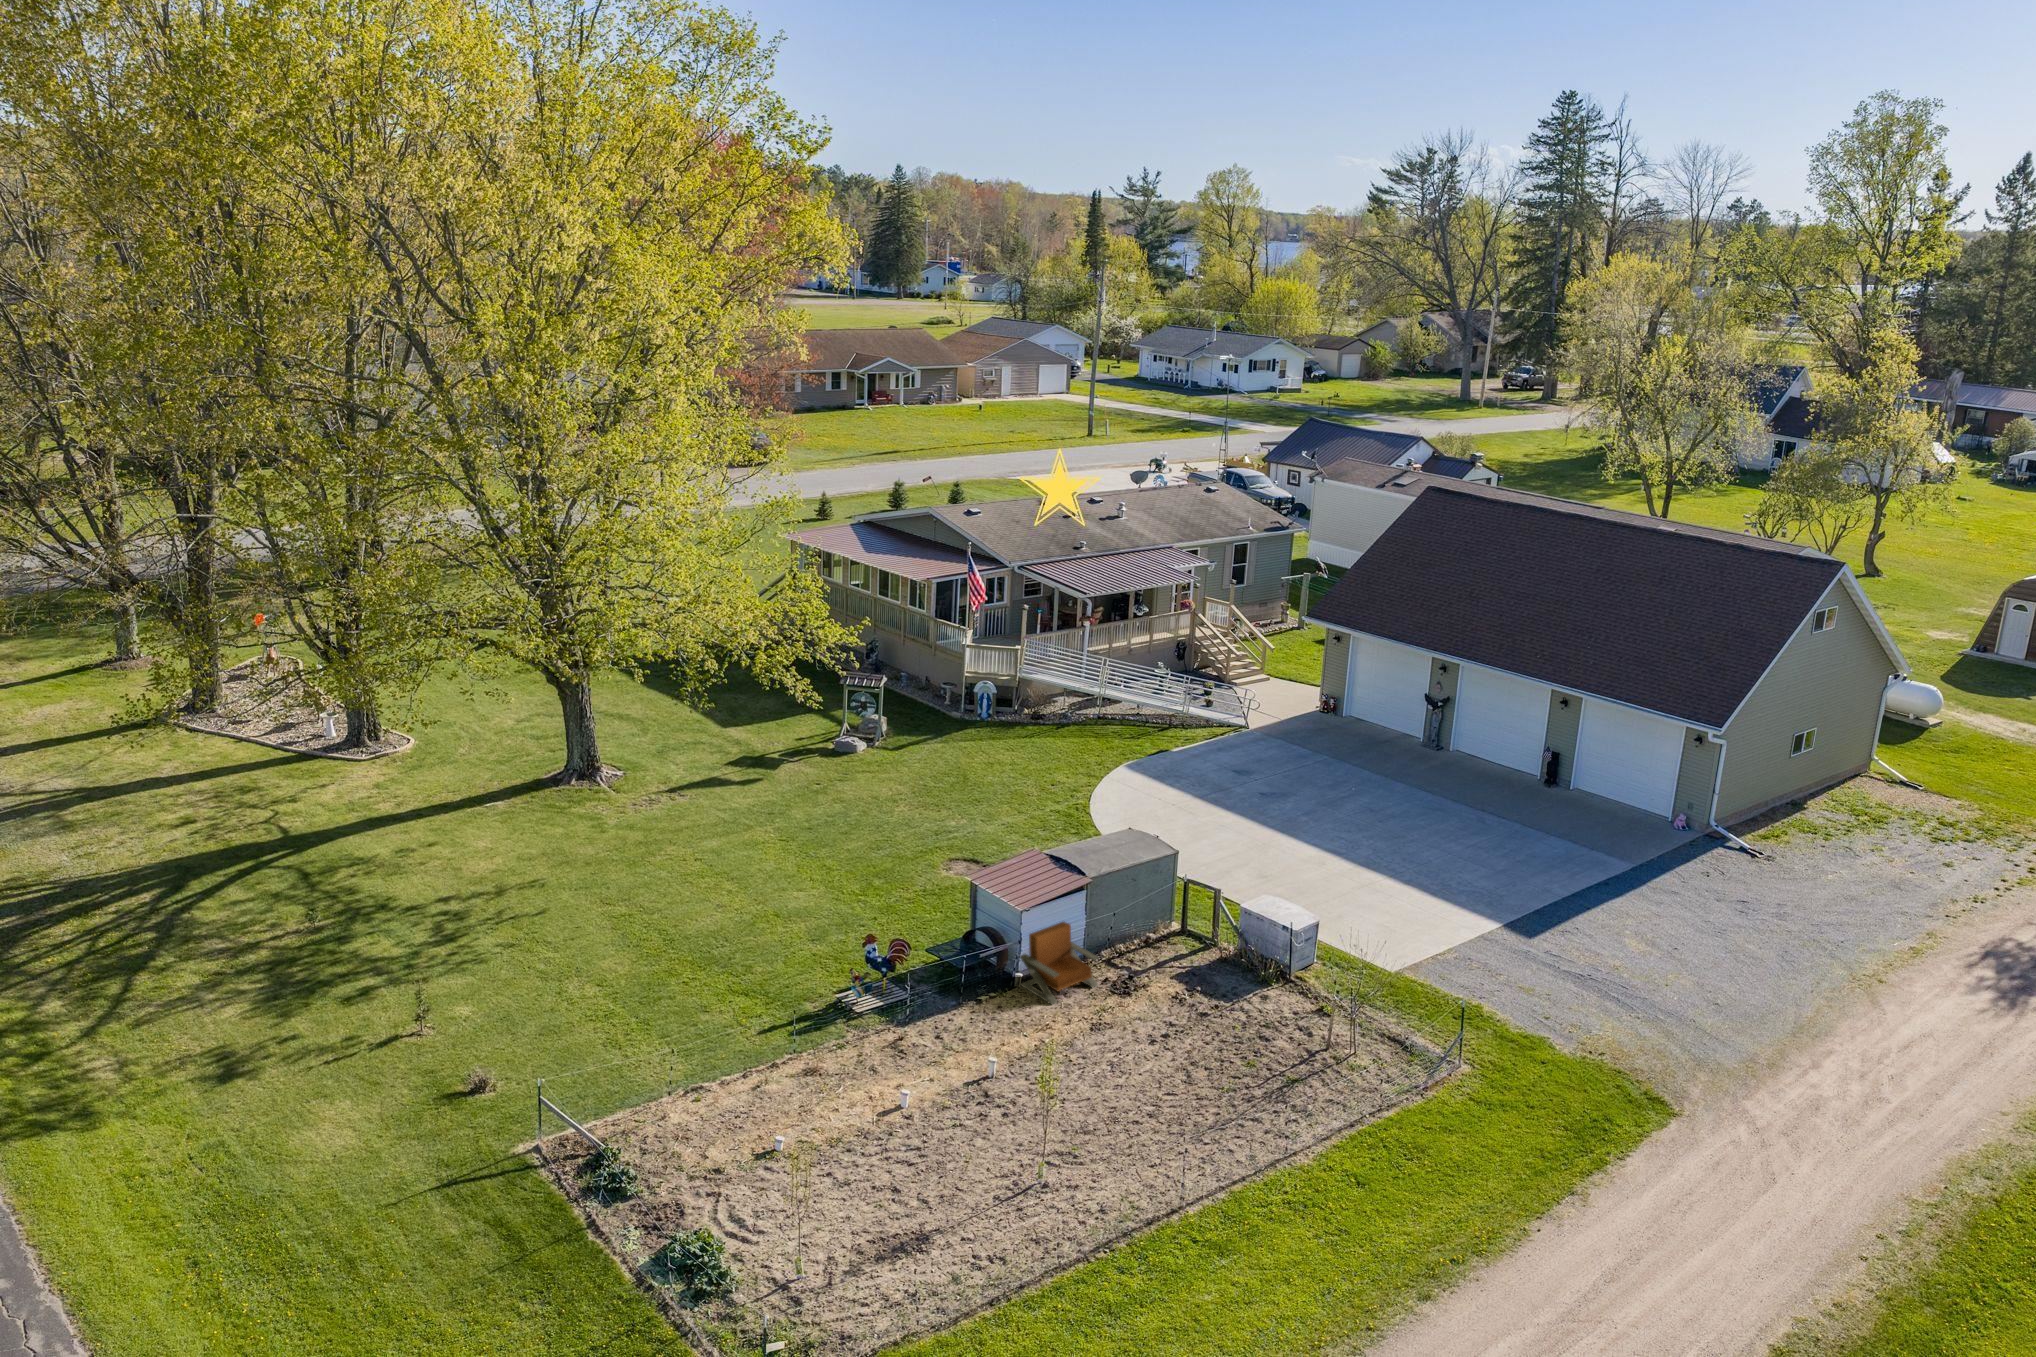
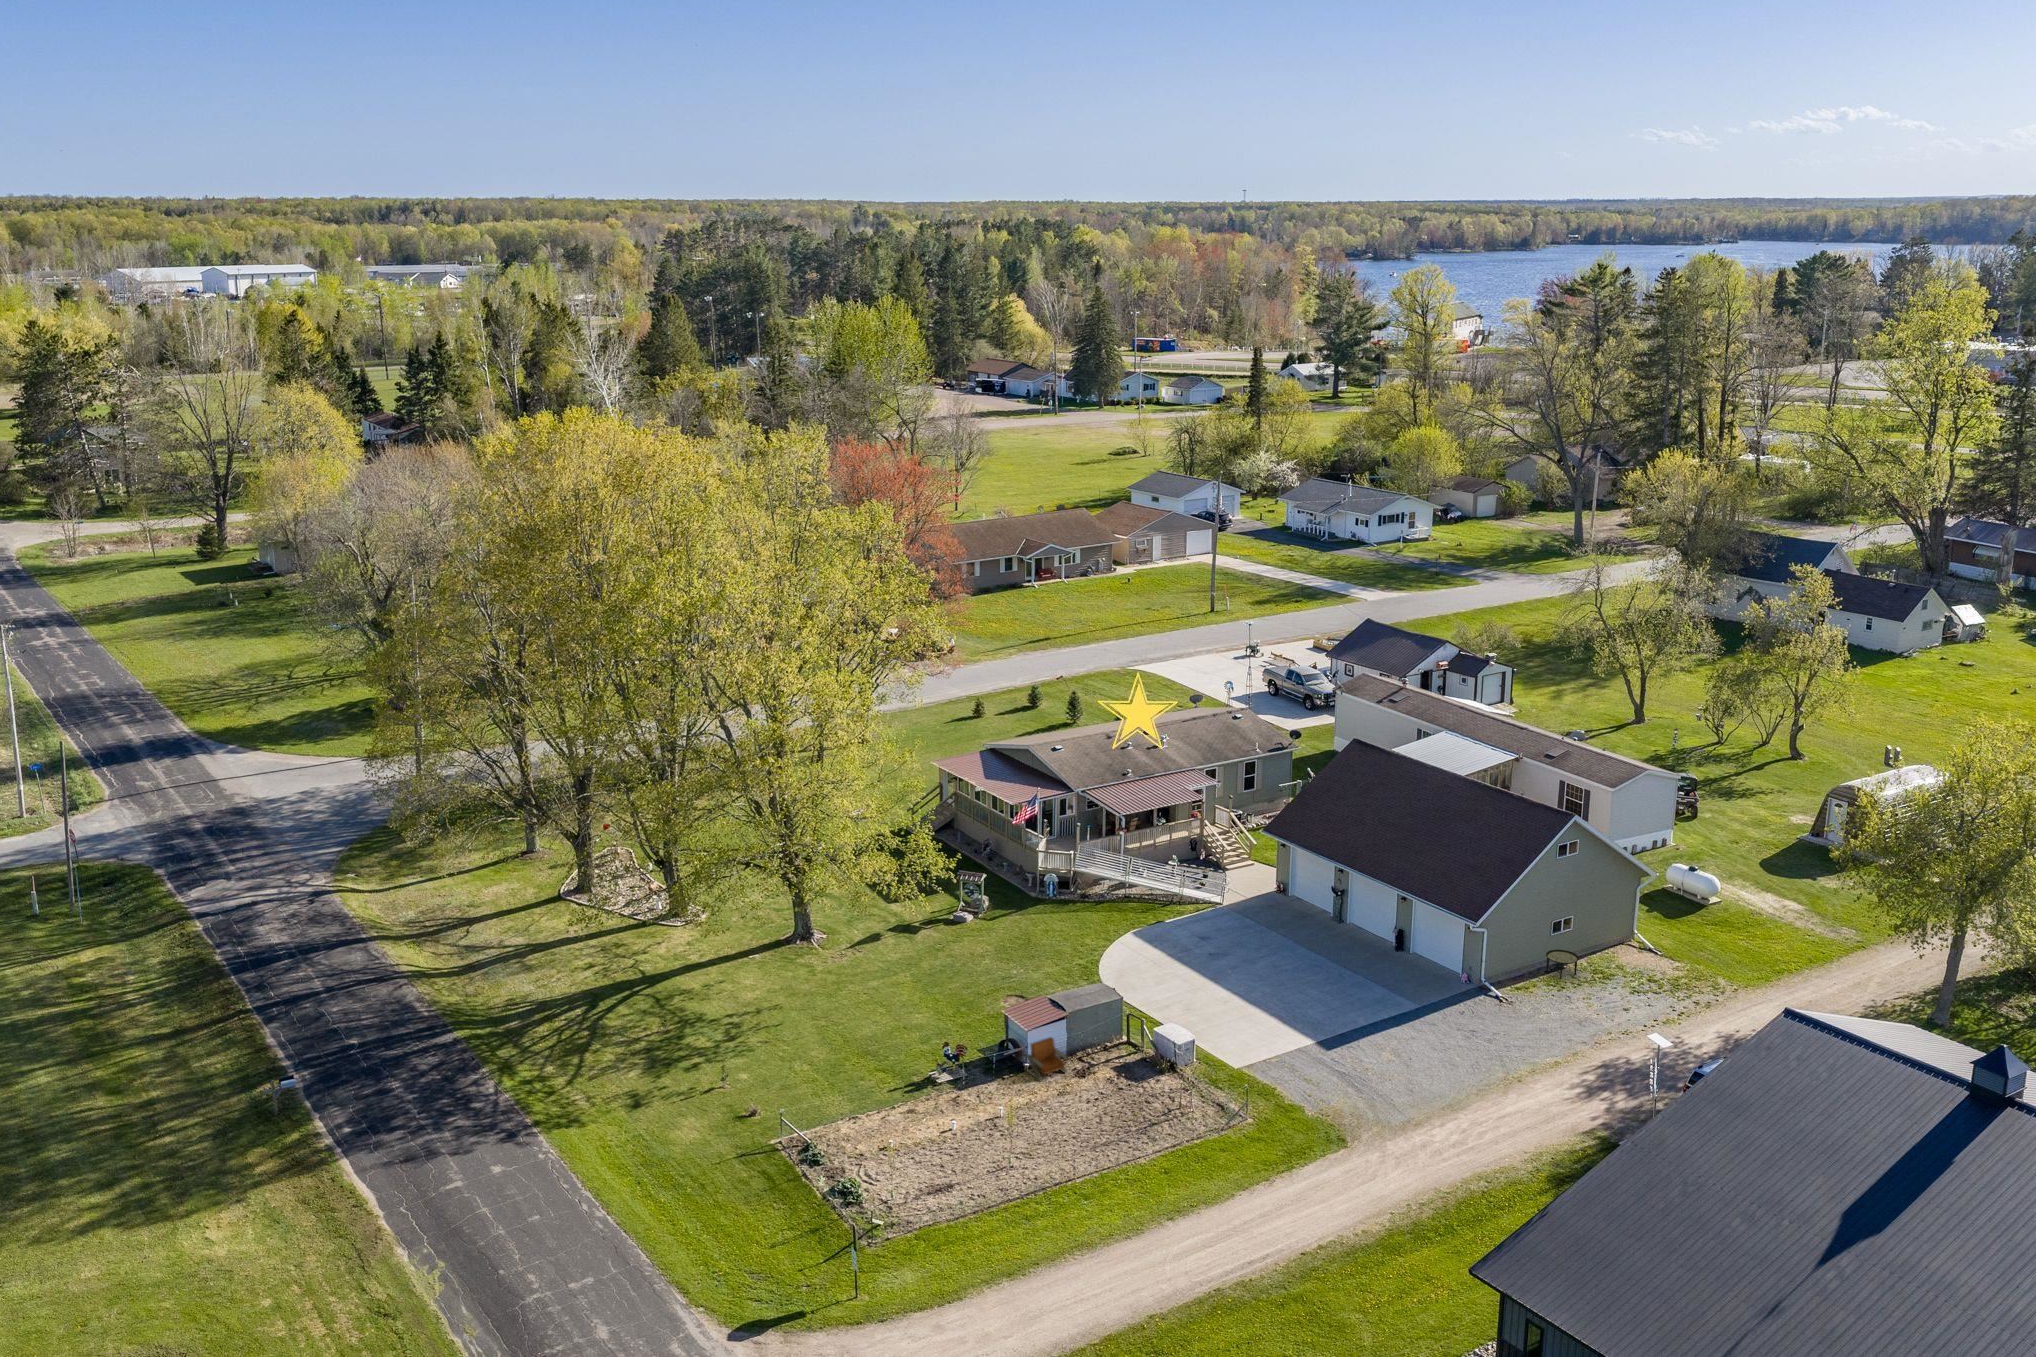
round table: none [1781,779,1837,822] -> present [1546,950,1579,979]

